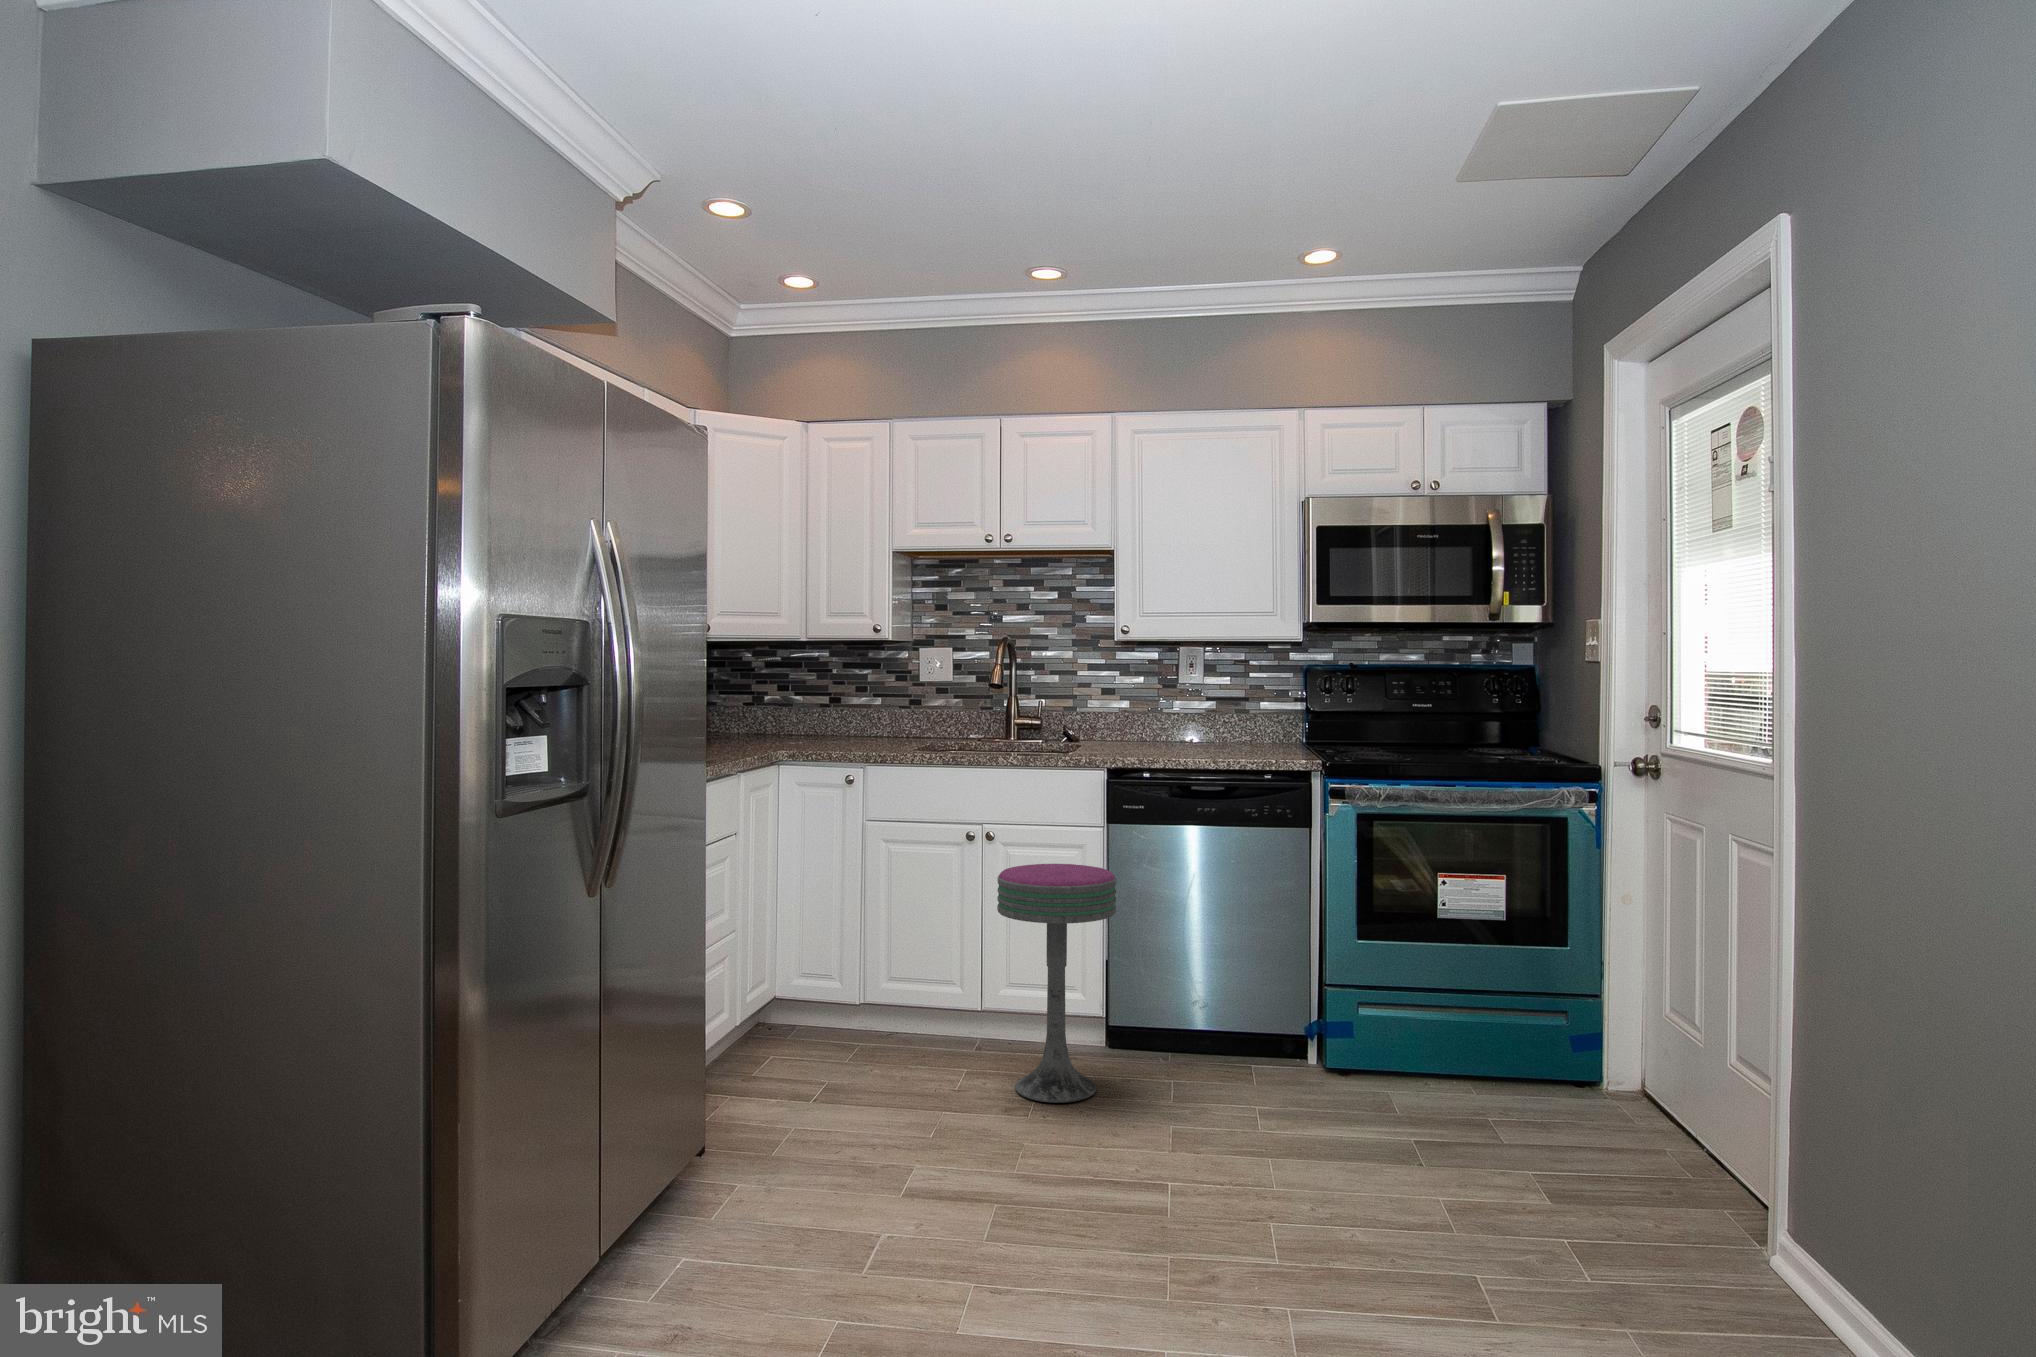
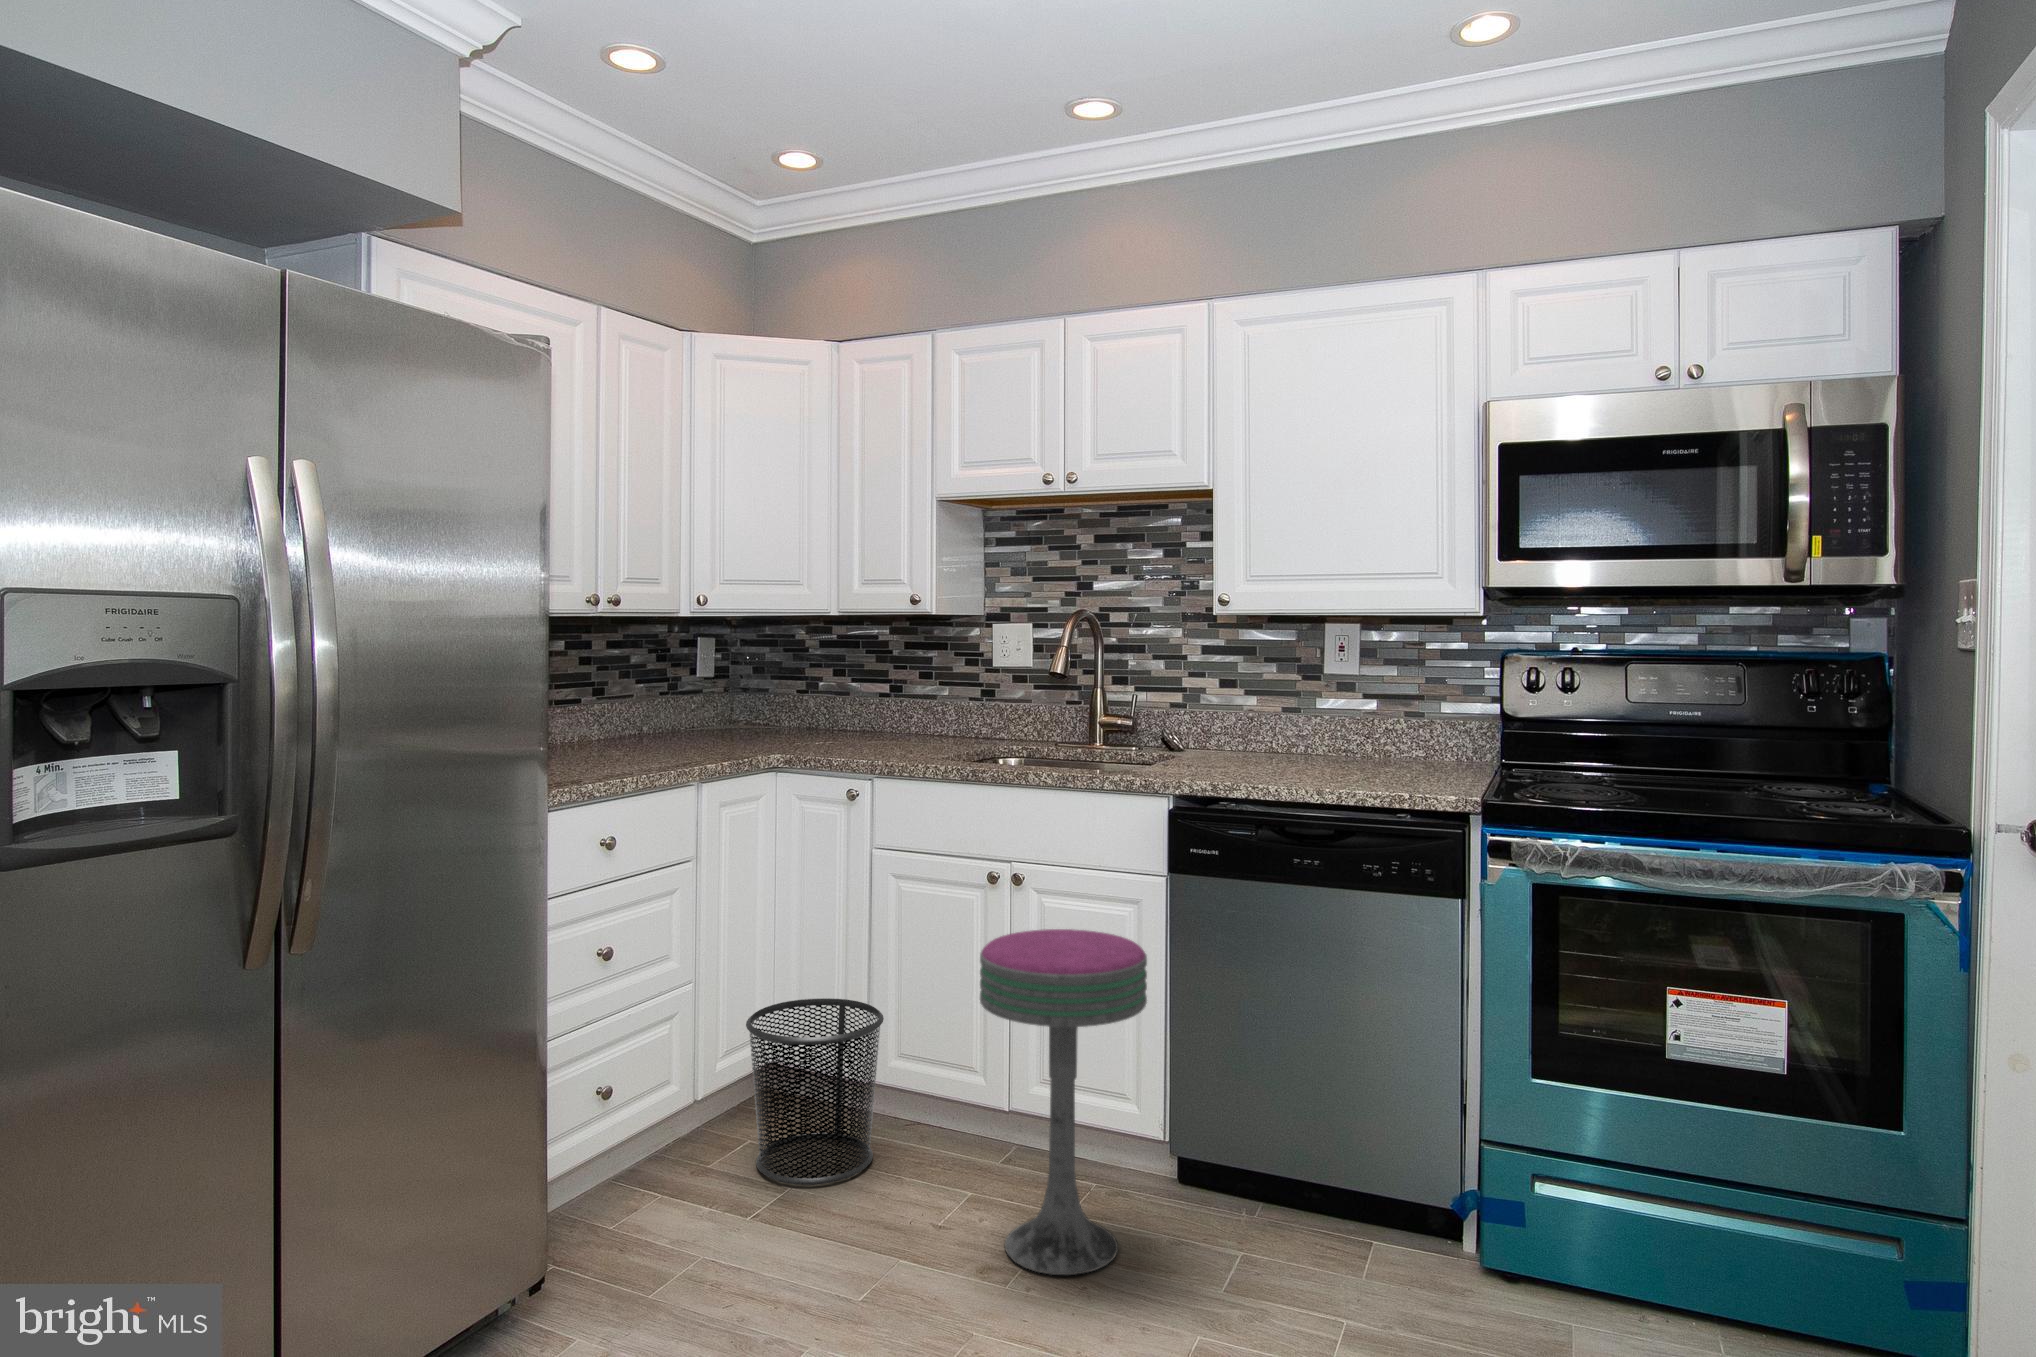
waste bin: none [786,936,892,1074] -> present [746,998,884,1185]

